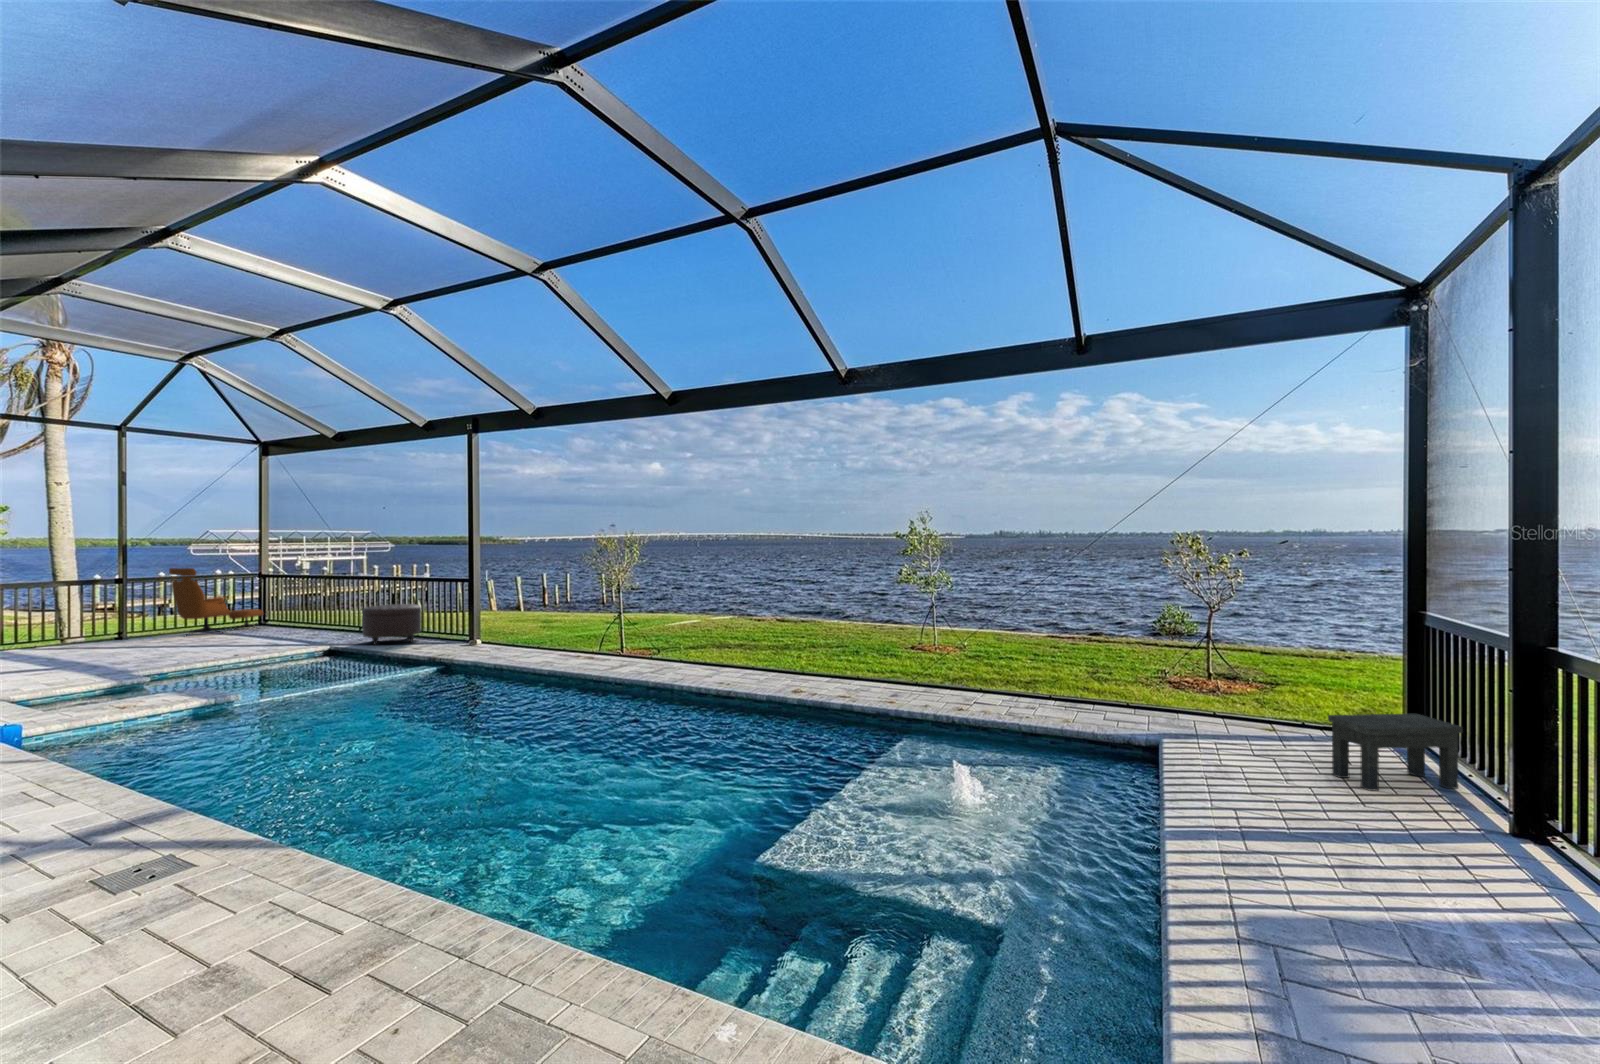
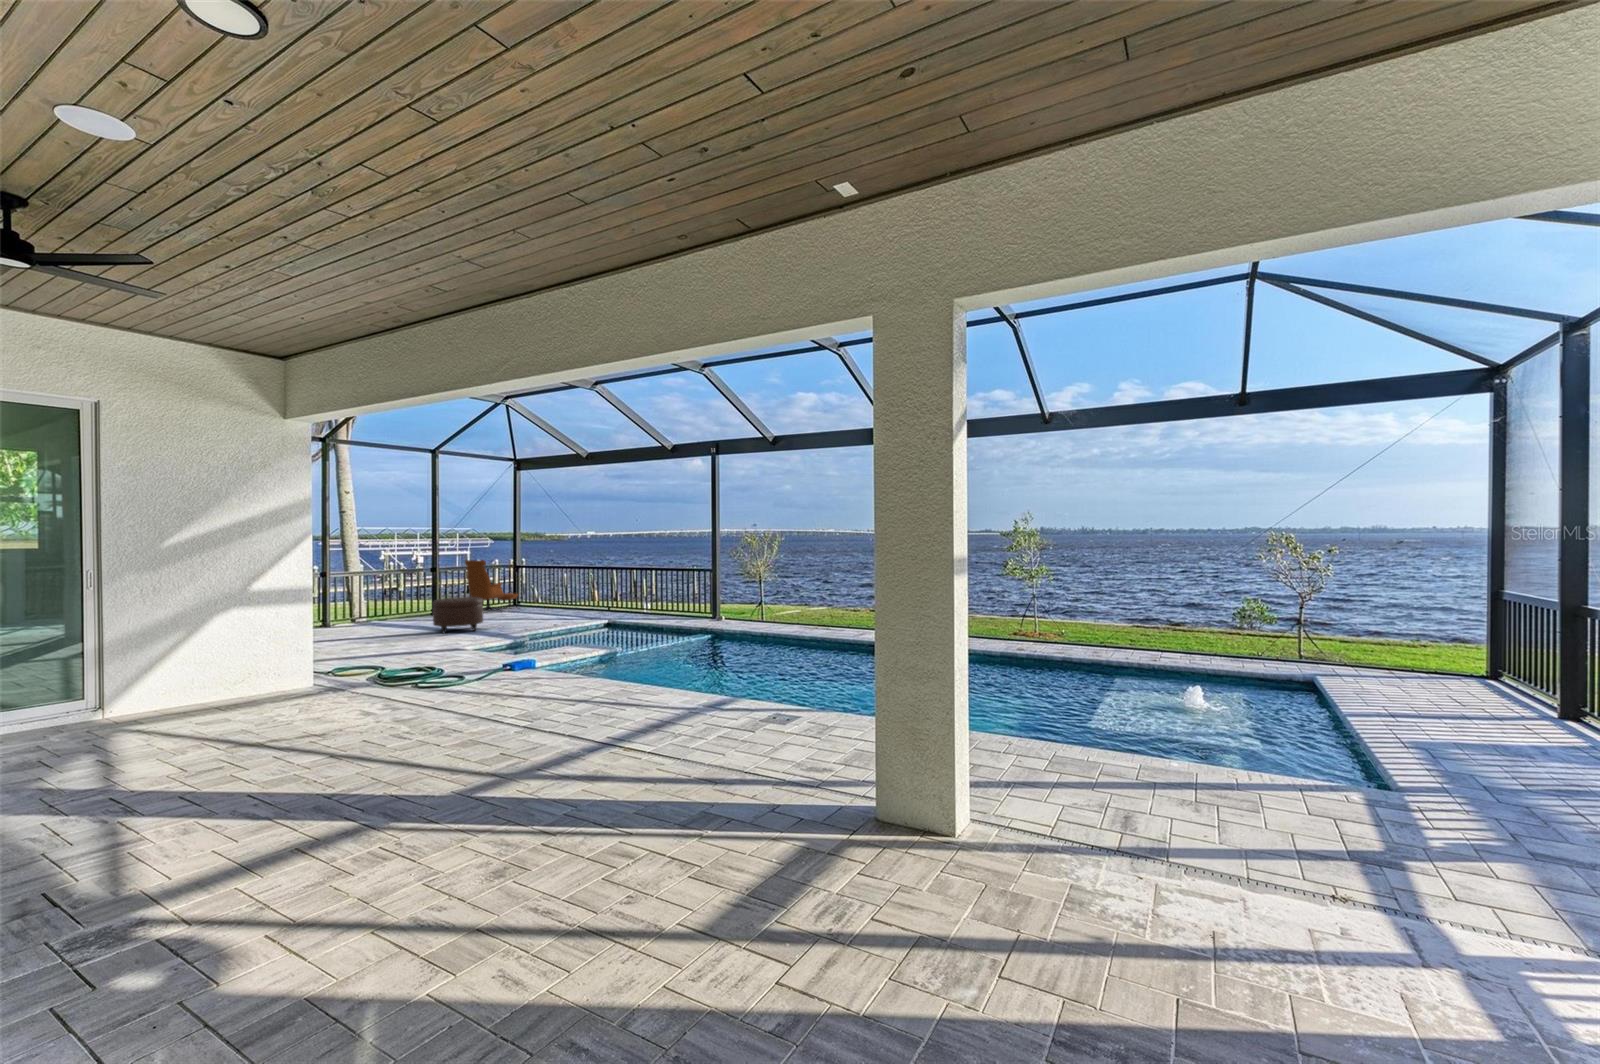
ottoman: present [362,604,421,645] -> present [433,597,483,634]
side table: present [1328,714,1463,791] -> none [1435,656,1529,703]

